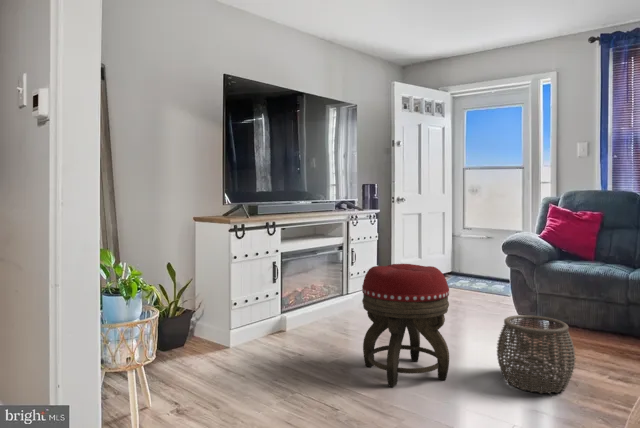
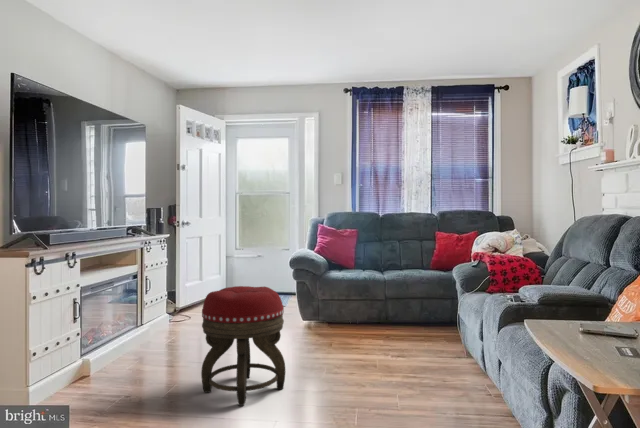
woven basket: present [497,315,575,394] -> none [320,319,379,383]

